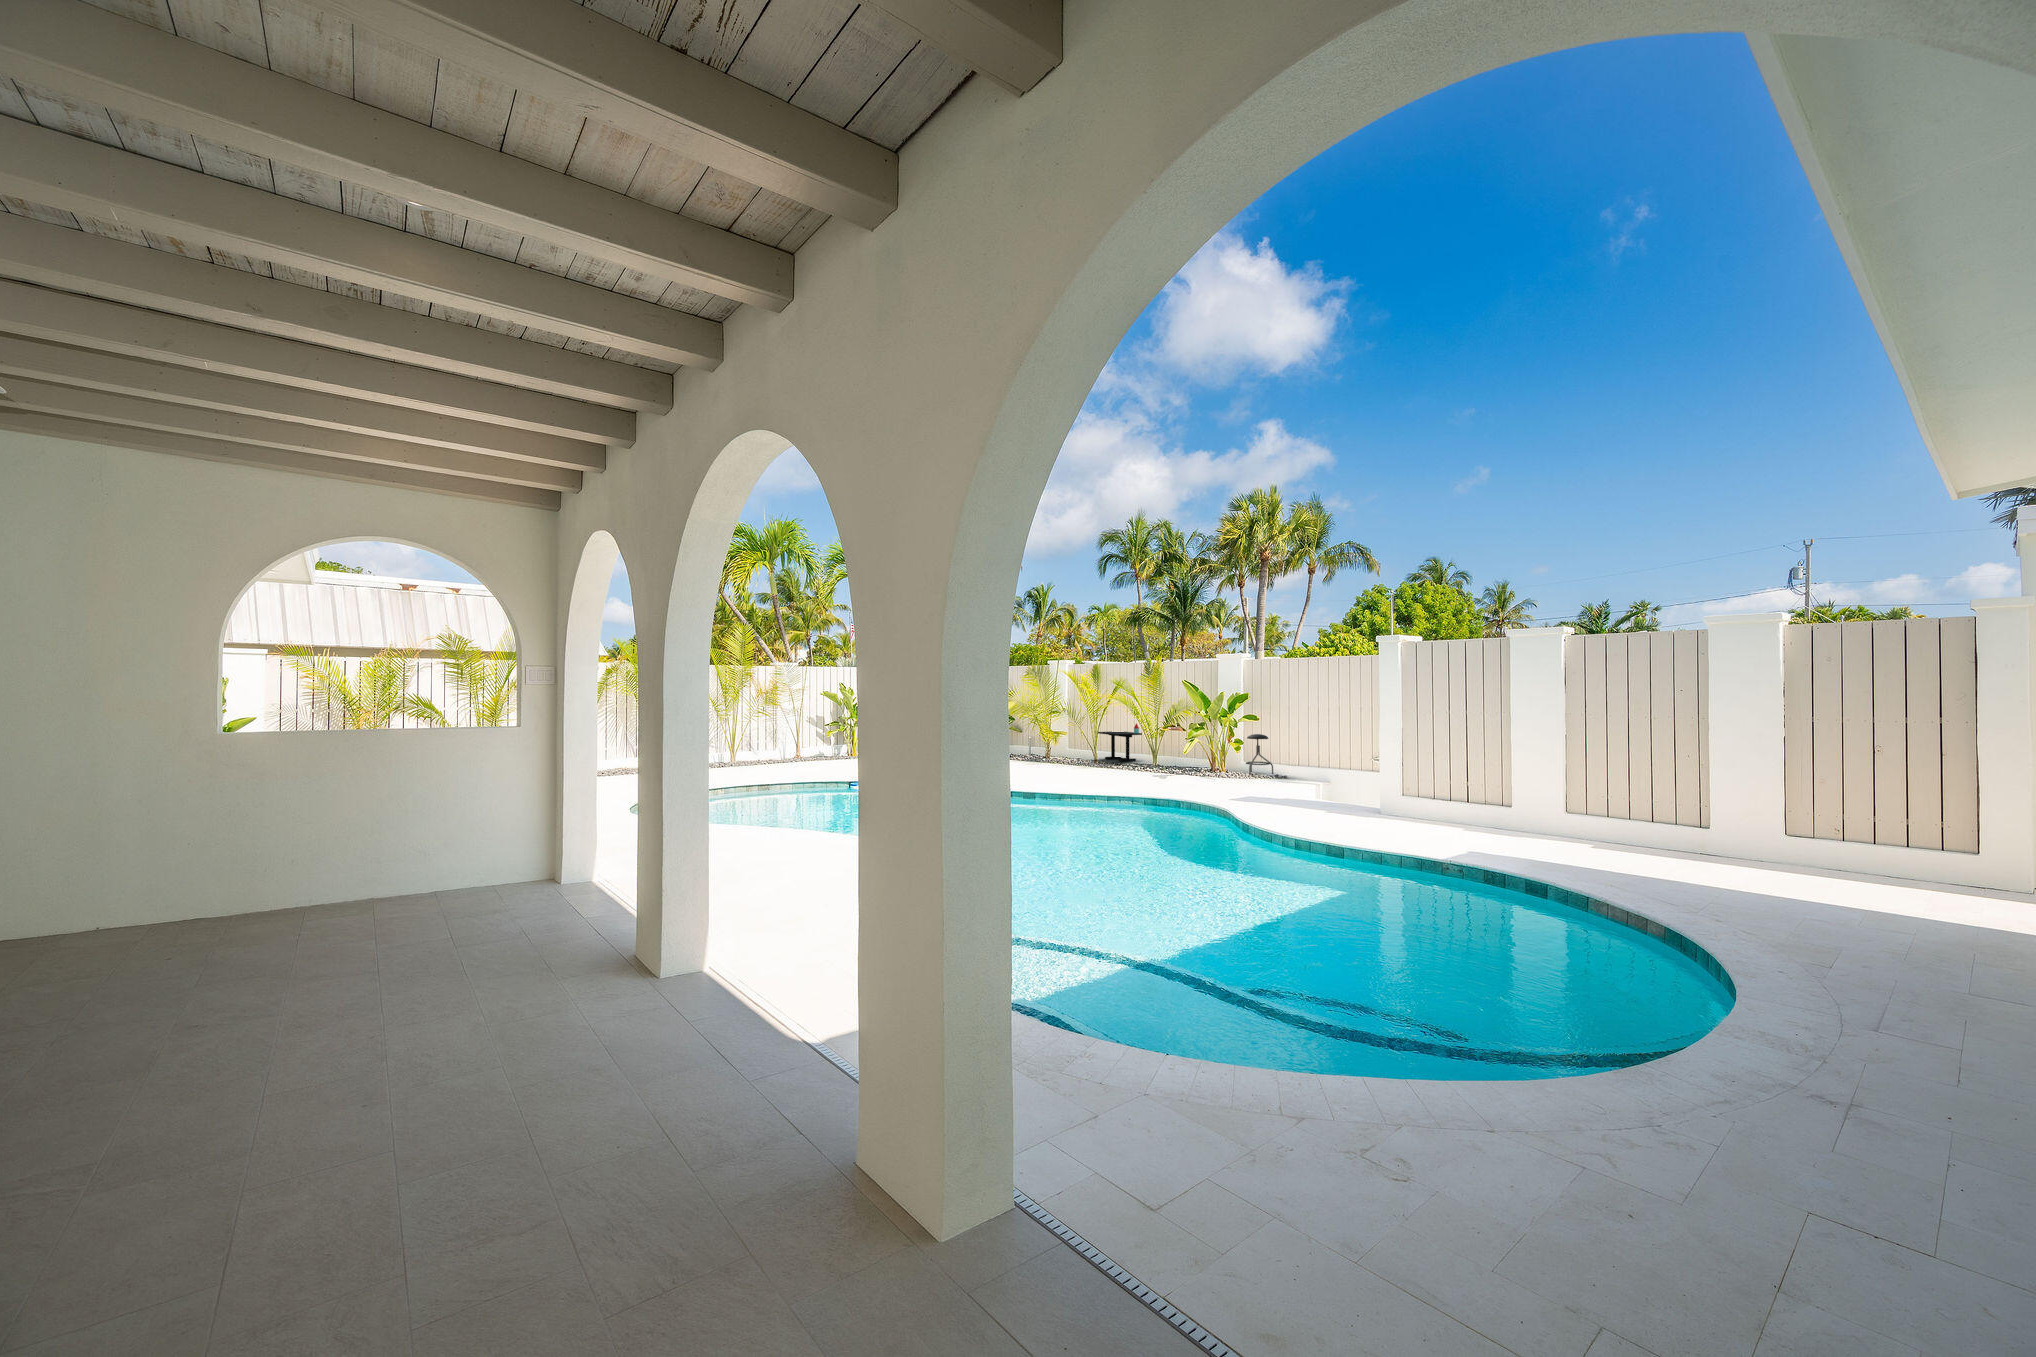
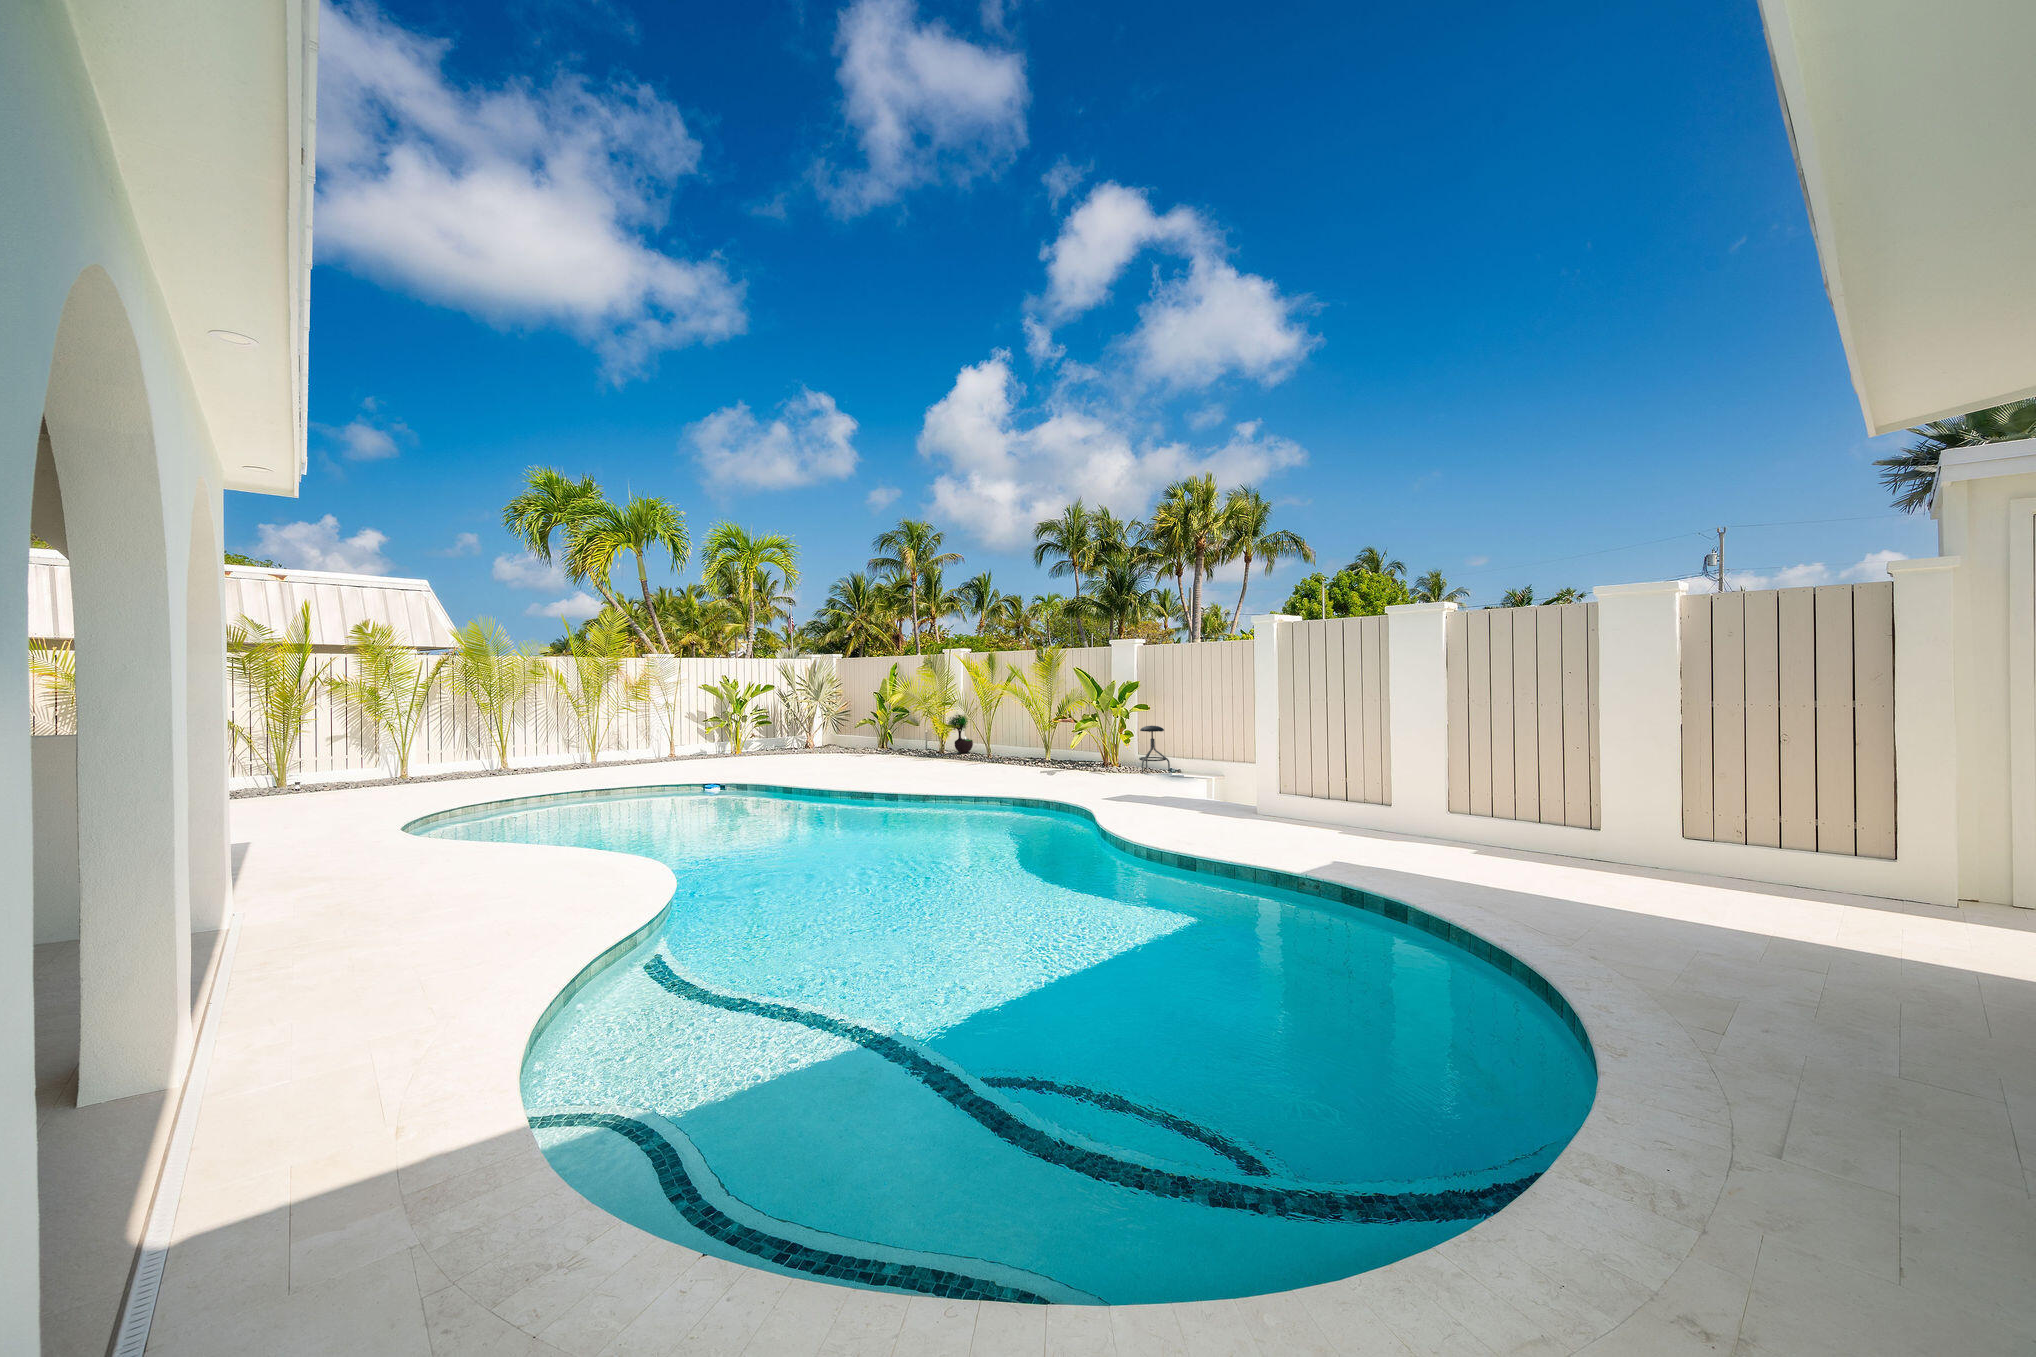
potted tree: none [1053,719,1077,759] -> present [947,714,973,753]
side table: present [1098,724,1142,762] -> none [992,714,1039,756]

